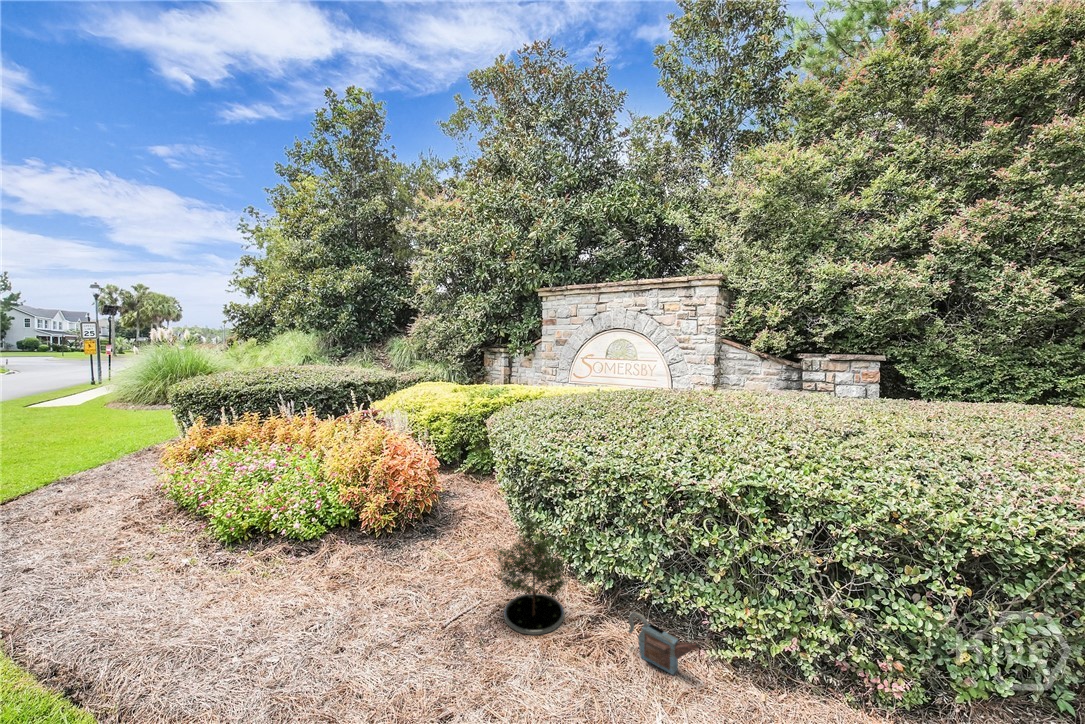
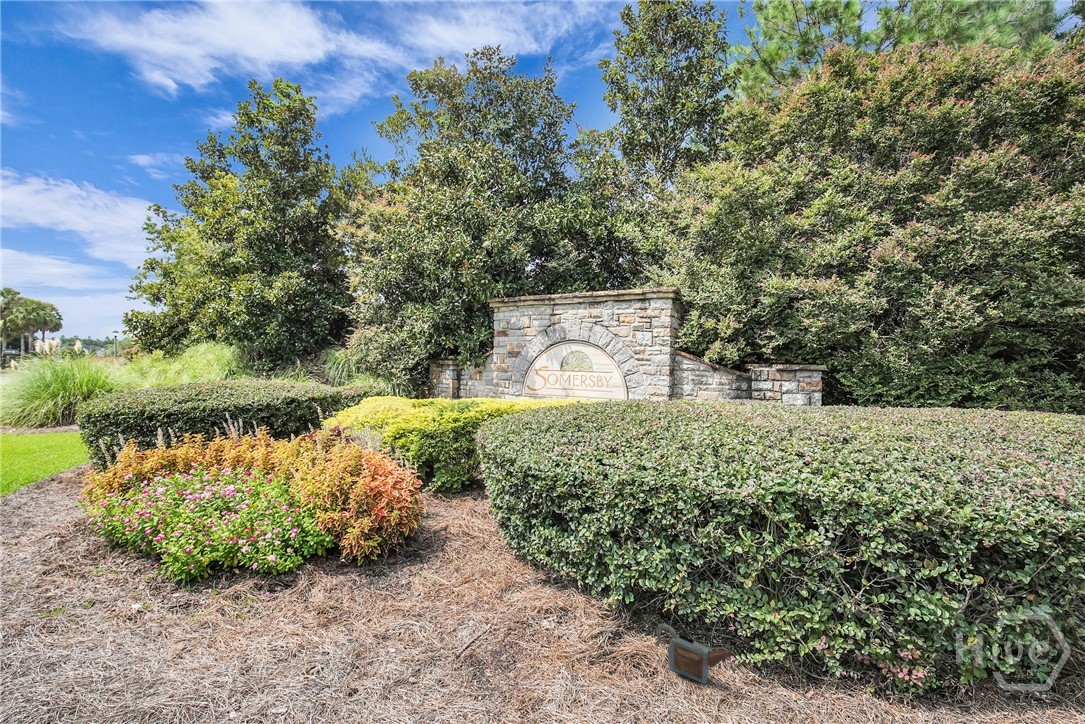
potted tree: present [493,507,568,635] -> none [509,522,591,657]

